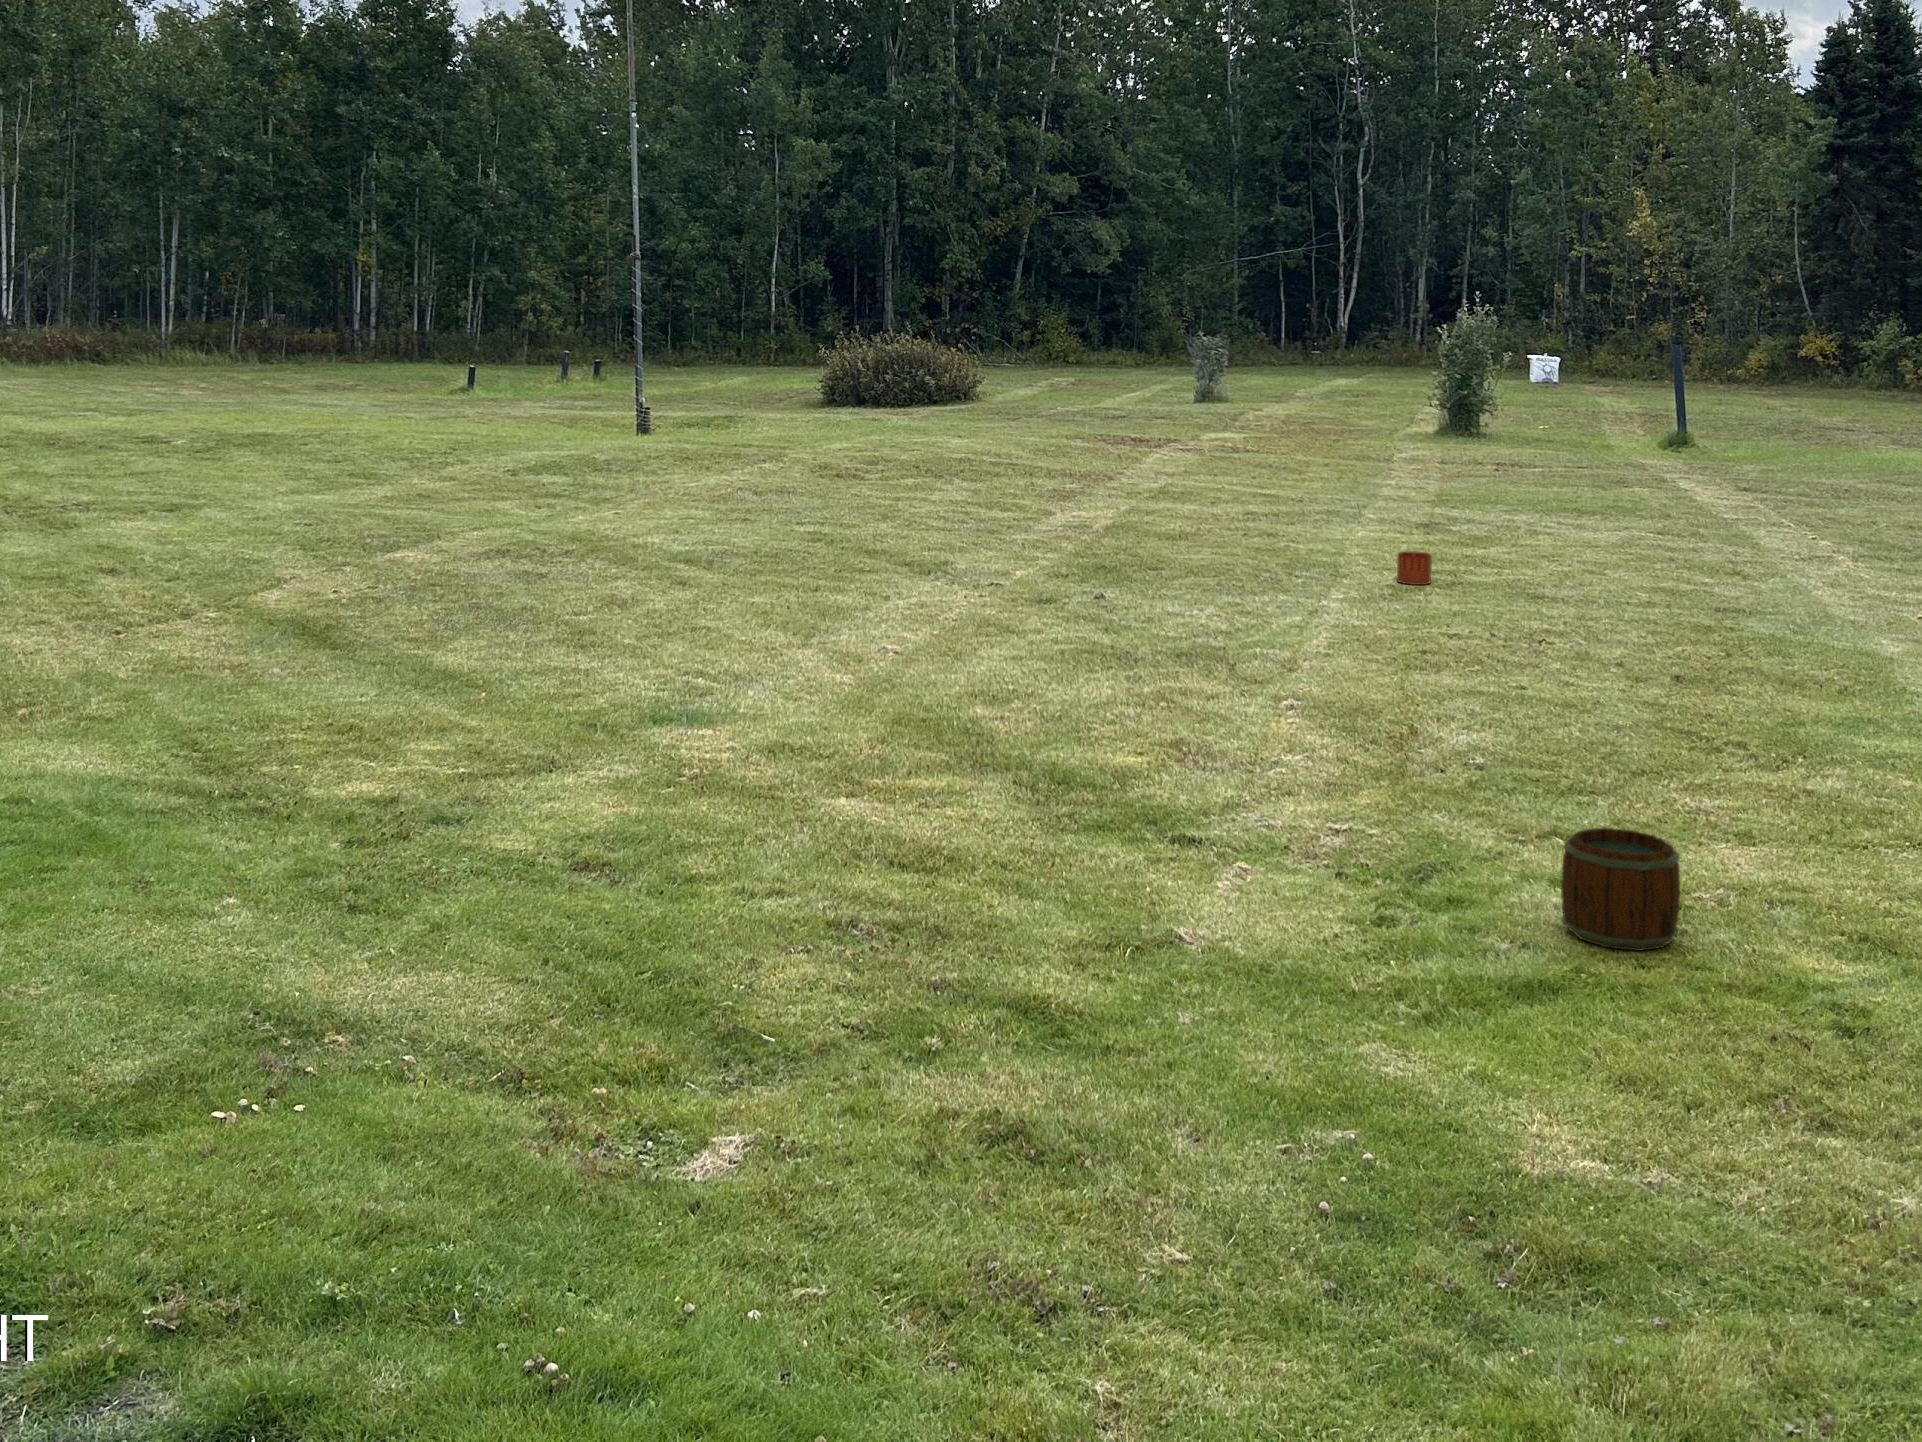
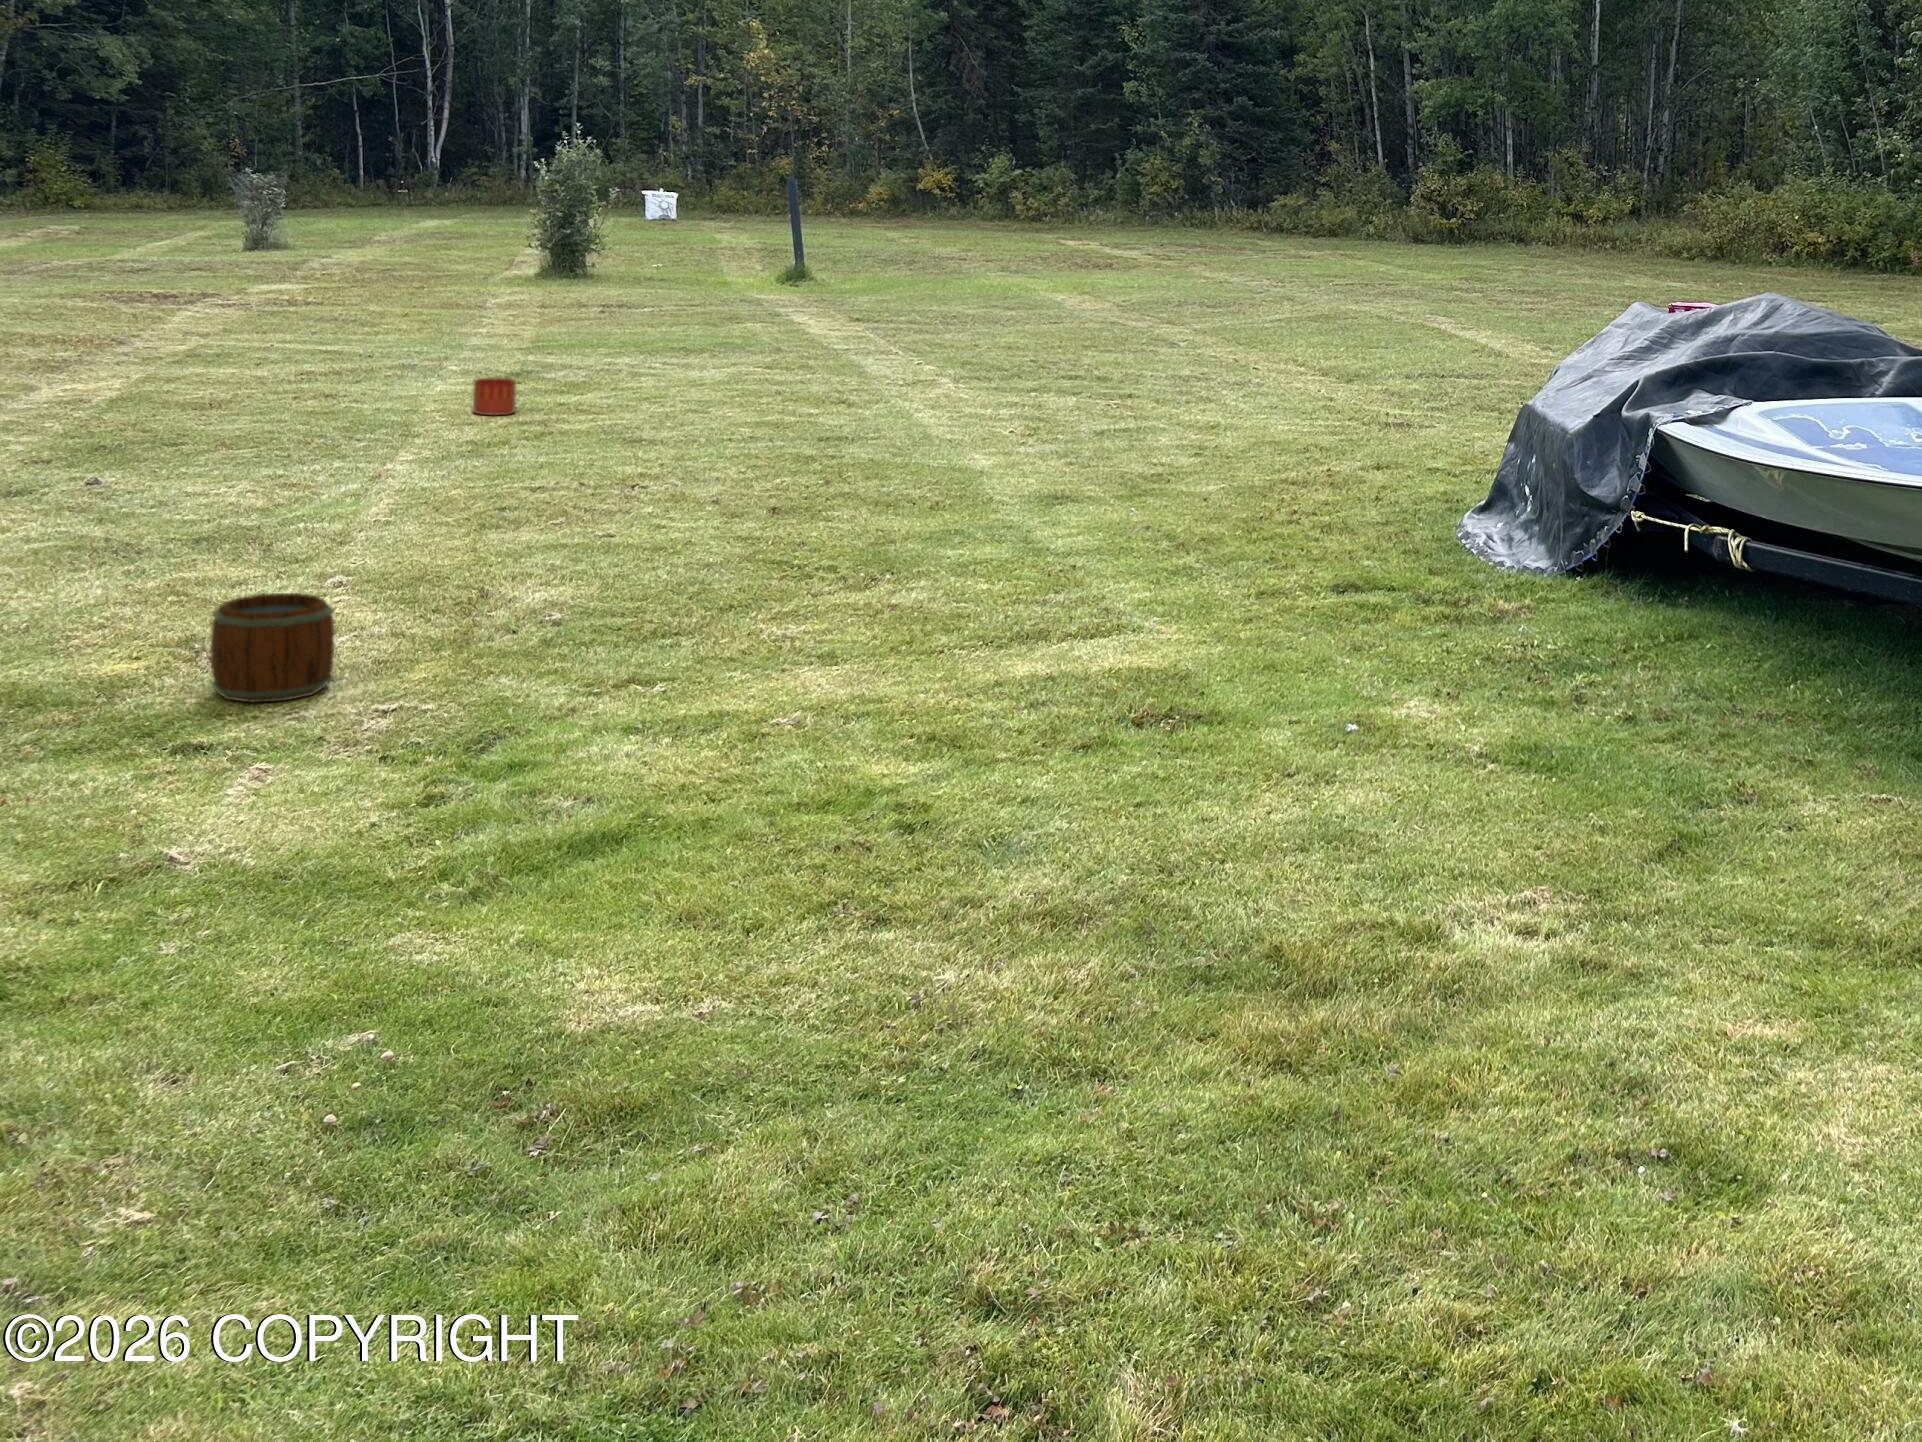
bucket: present [1561,828,1680,951] -> present [211,593,334,703]

